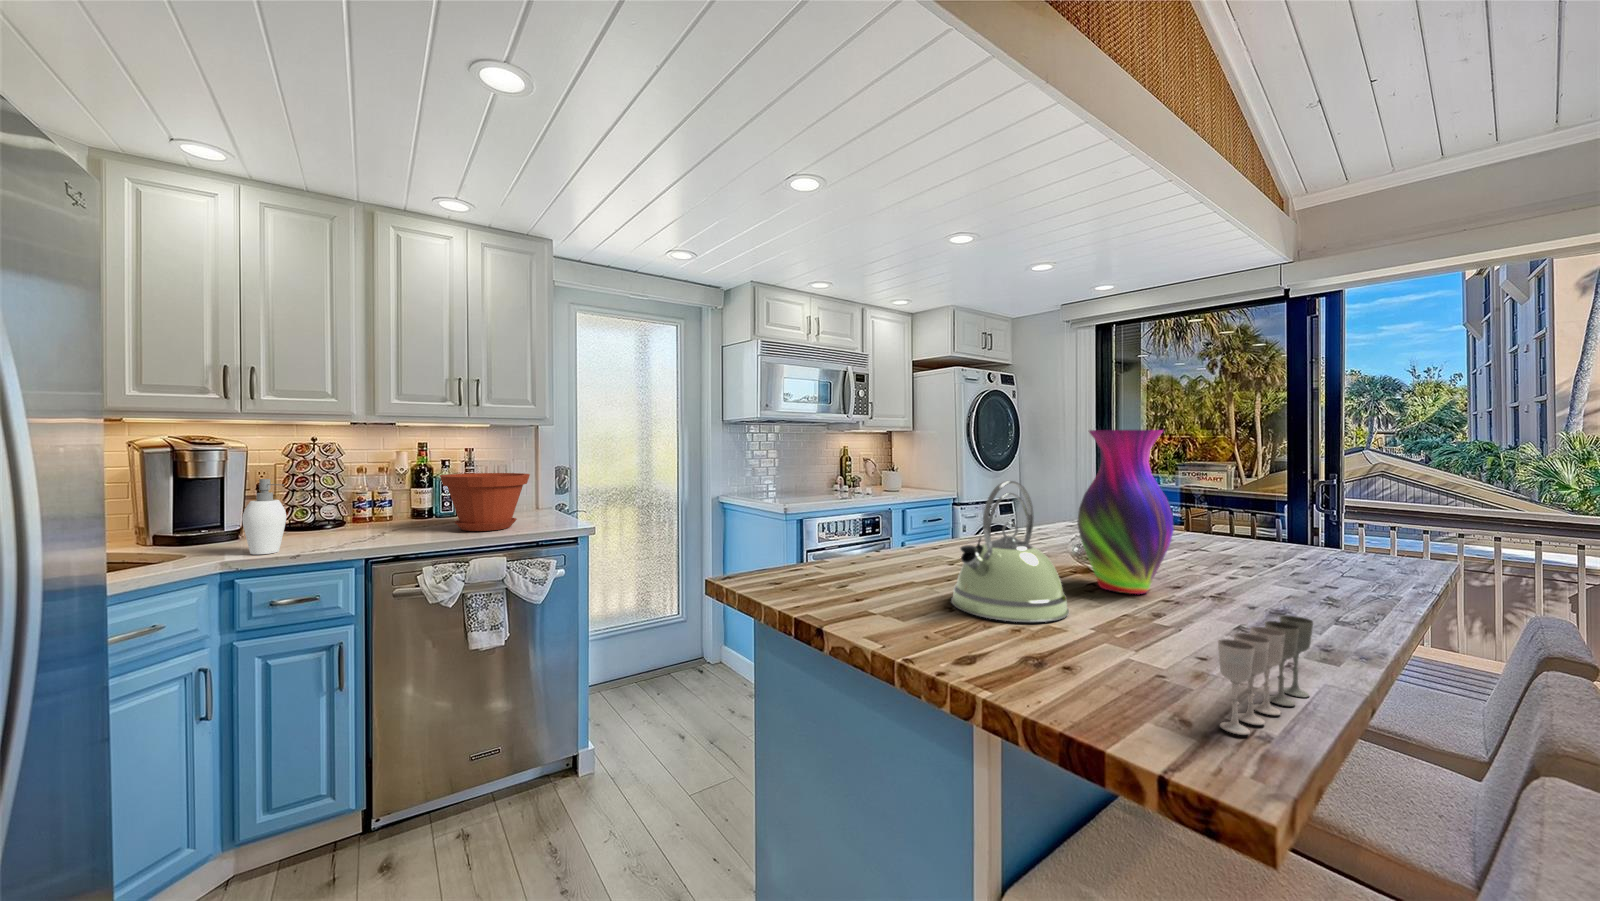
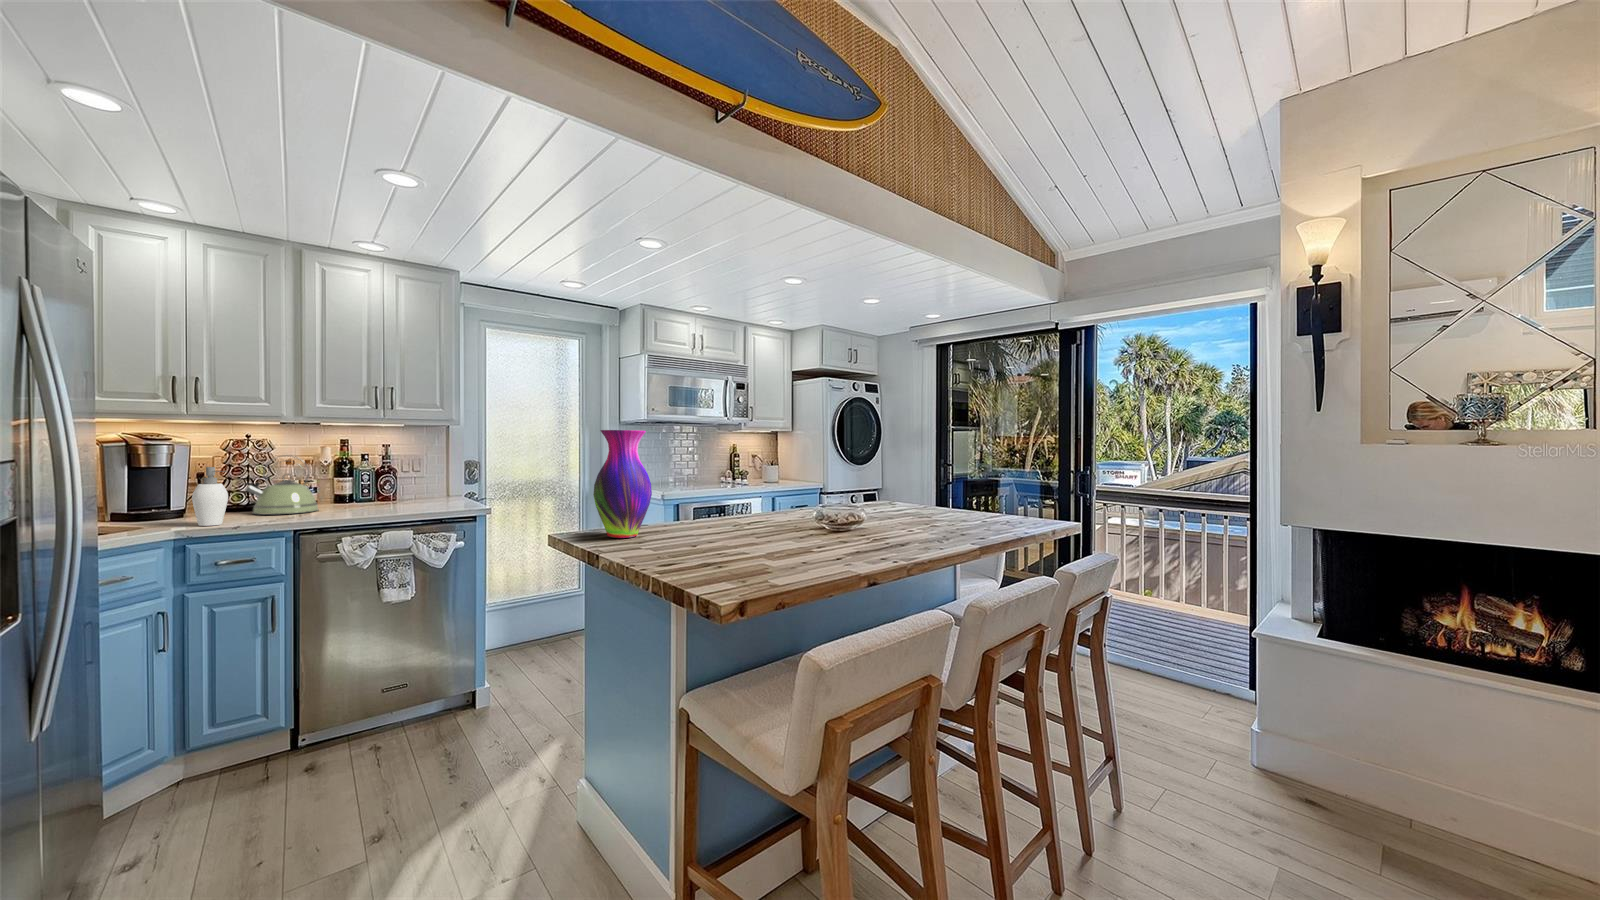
vase: present [1077,430,1174,594] -> present [593,430,652,538]
plant pot: present [440,473,530,531] -> none [358,465,436,511]
kettle: present [951,481,1069,622] -> present [244,457,318,515]
wine glass: present [1218,615,1313,735] -> none [767,533,842,585]

